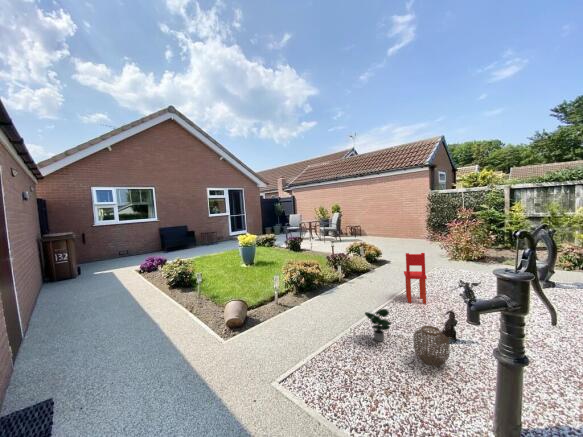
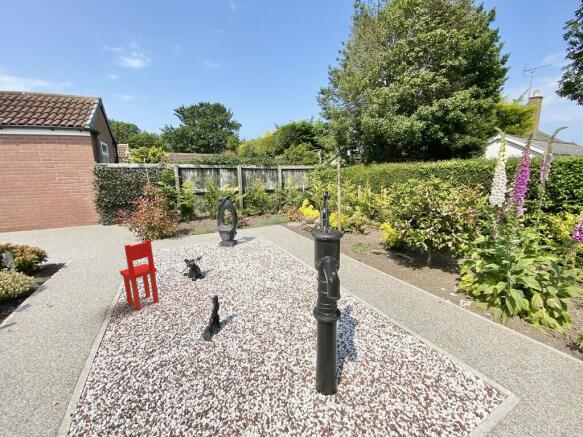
potted plant: present [365,309,391,341] -> none [107,339,161,397]
woven basket: present [413,326,450,366] -> none [197,326,239,376]

